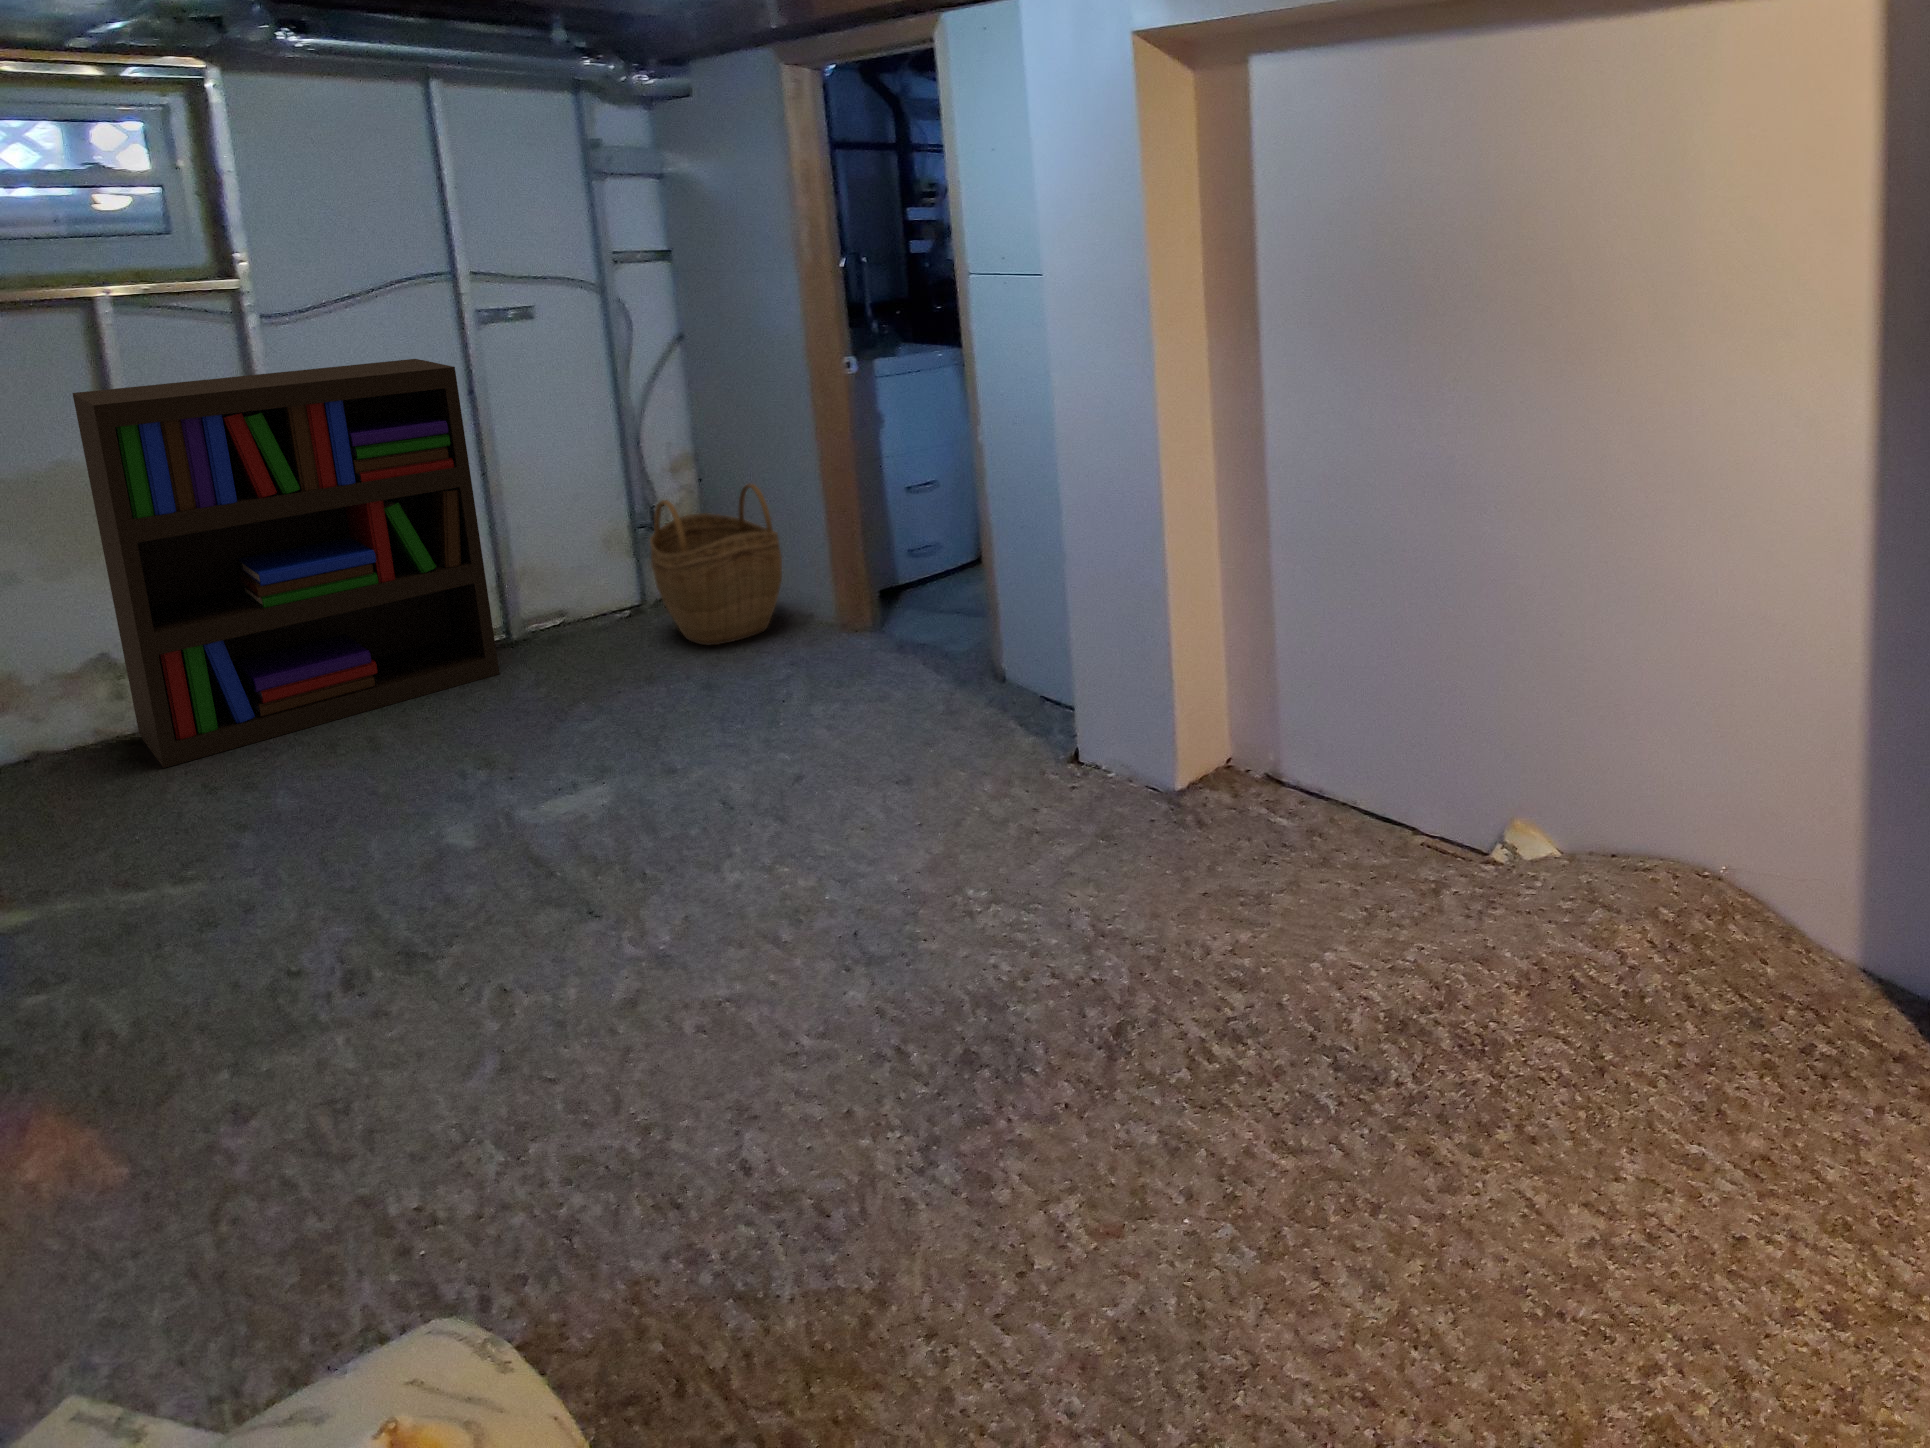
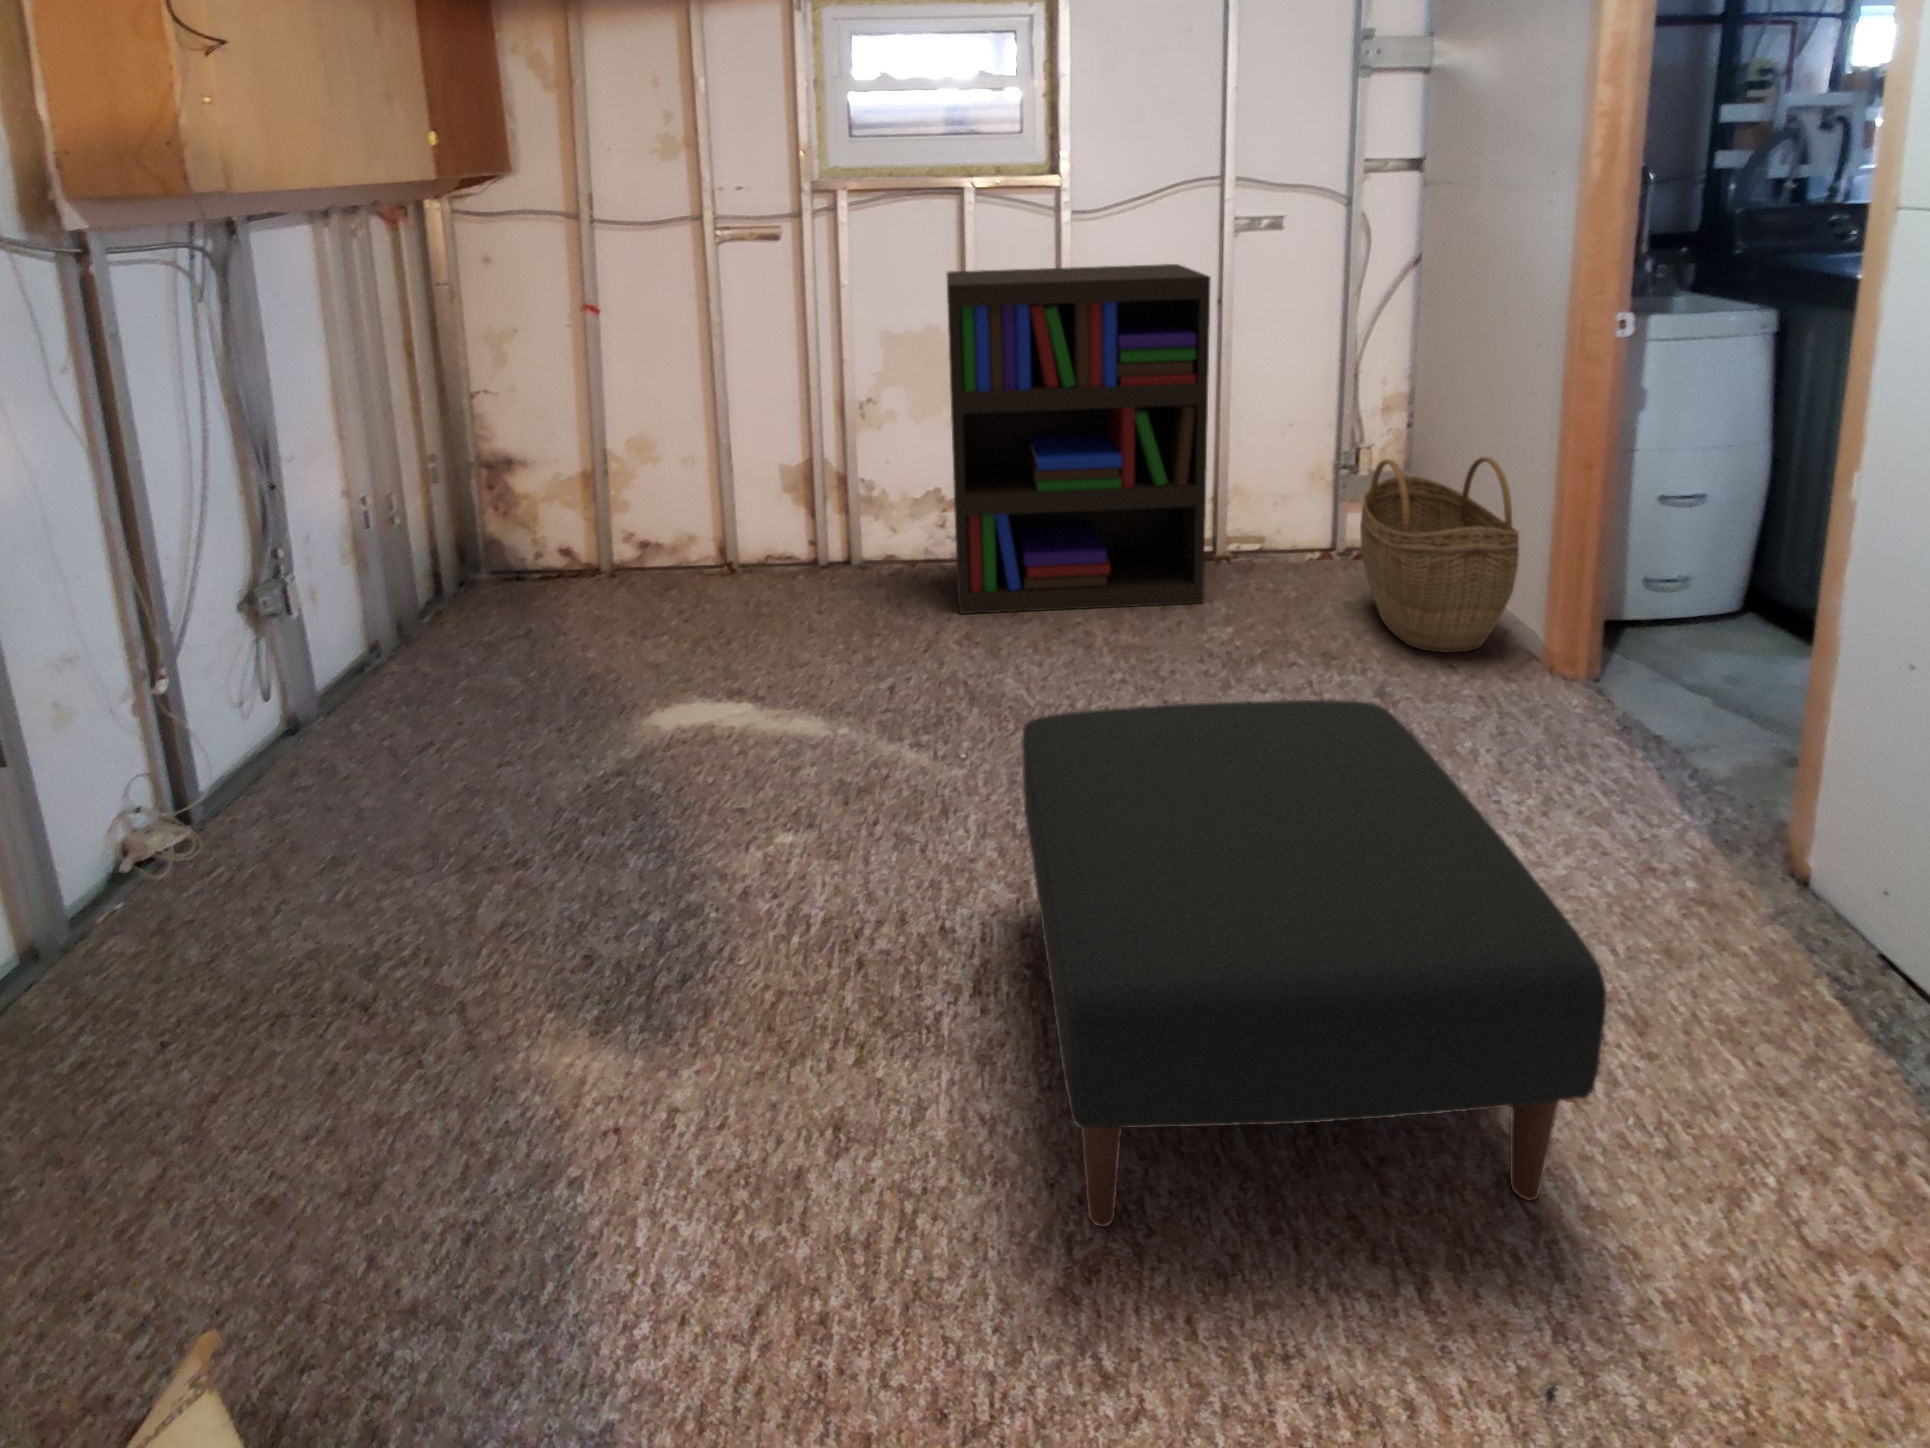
ottoman: none [303,643,754,982] -> present [1022,700,1606,1227]

